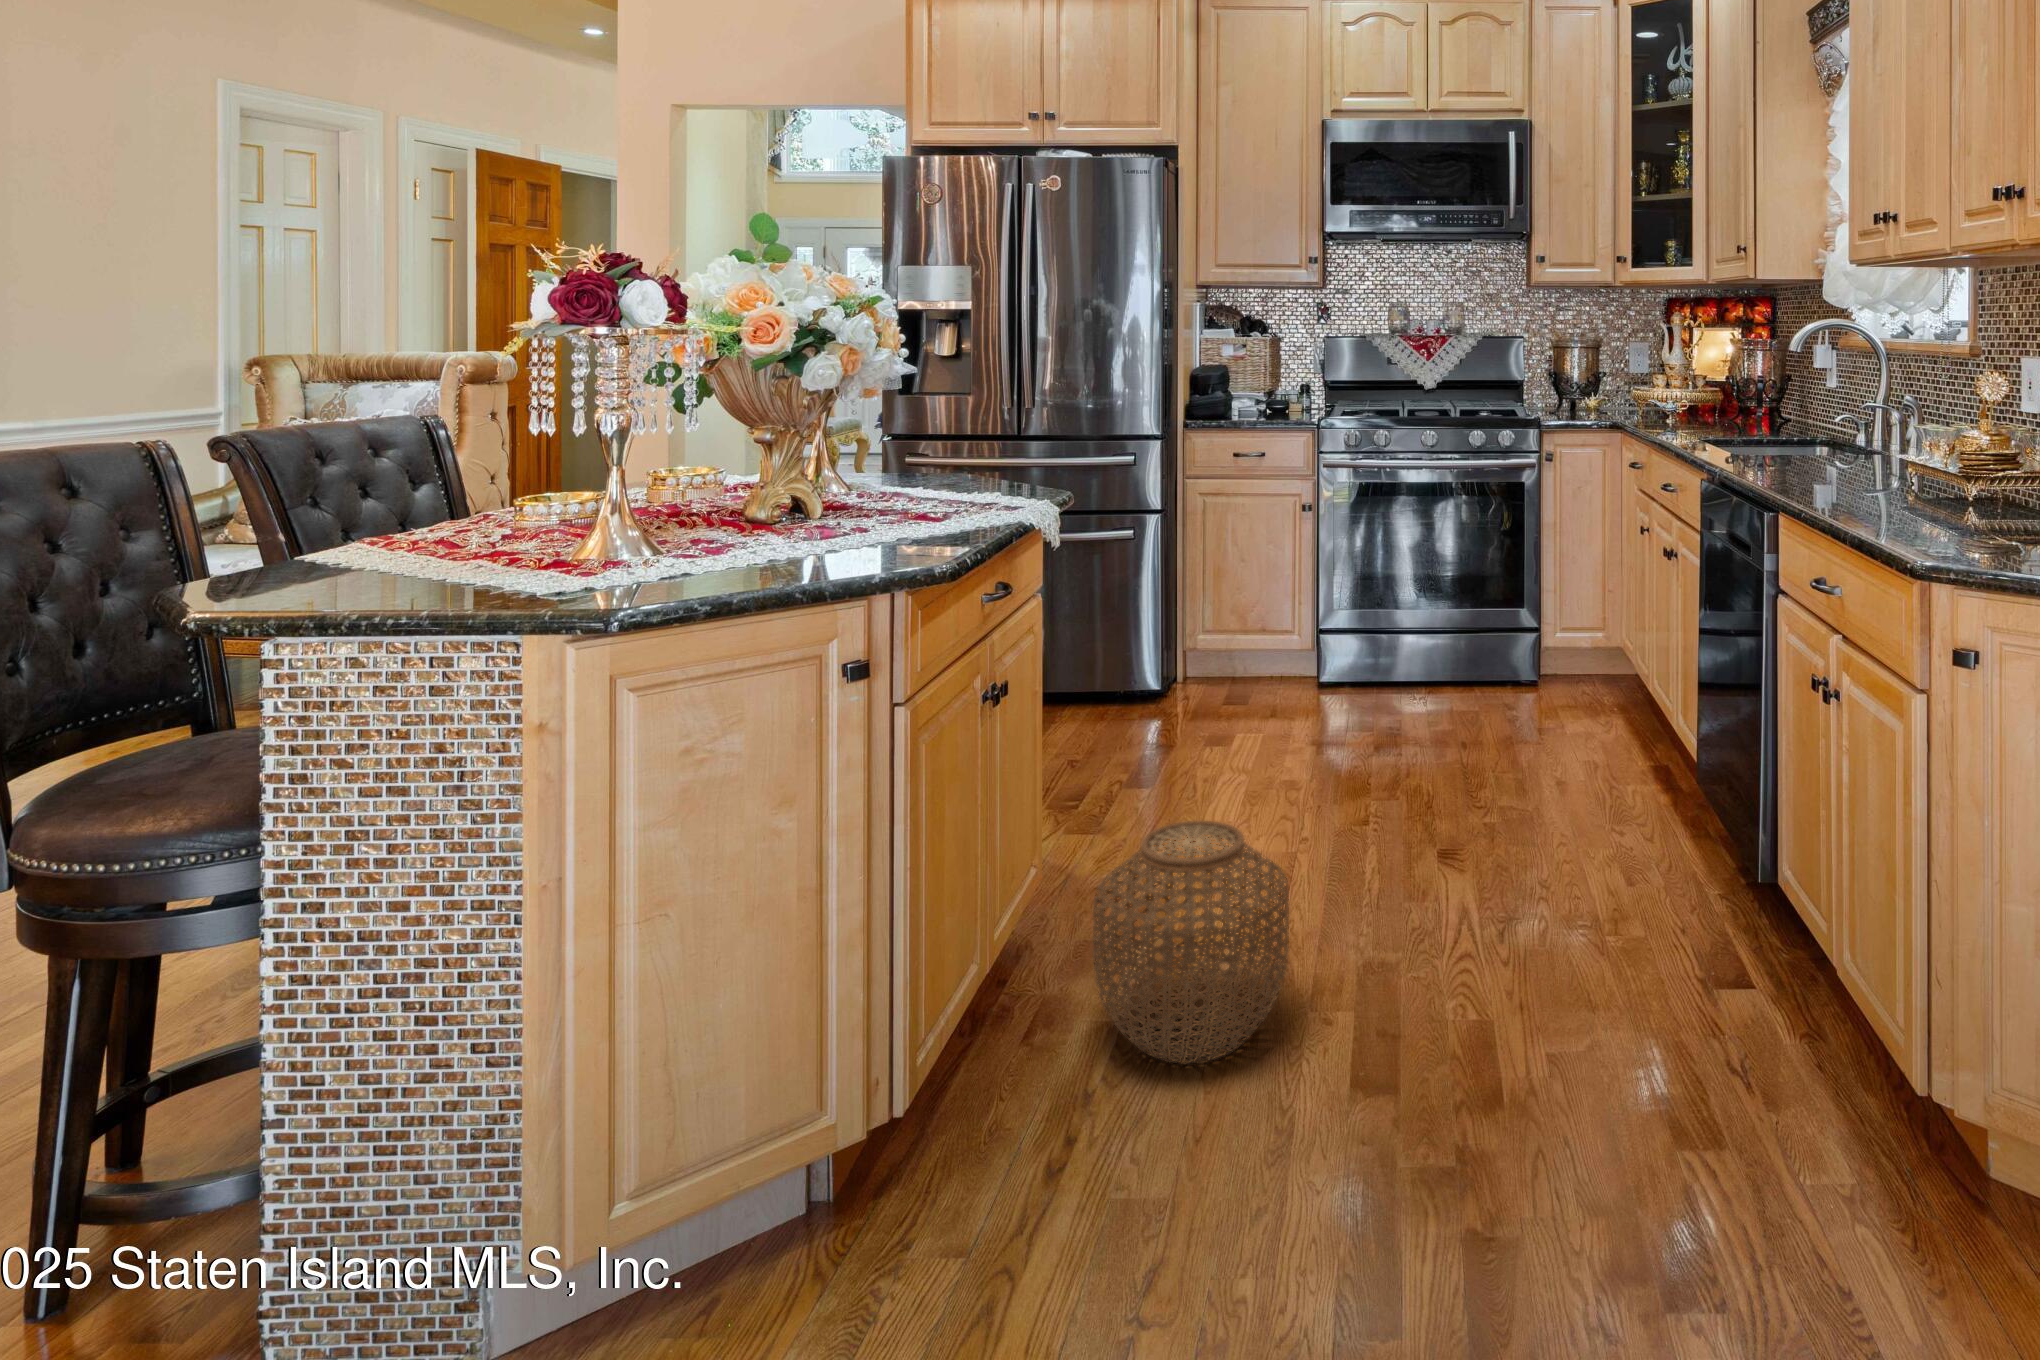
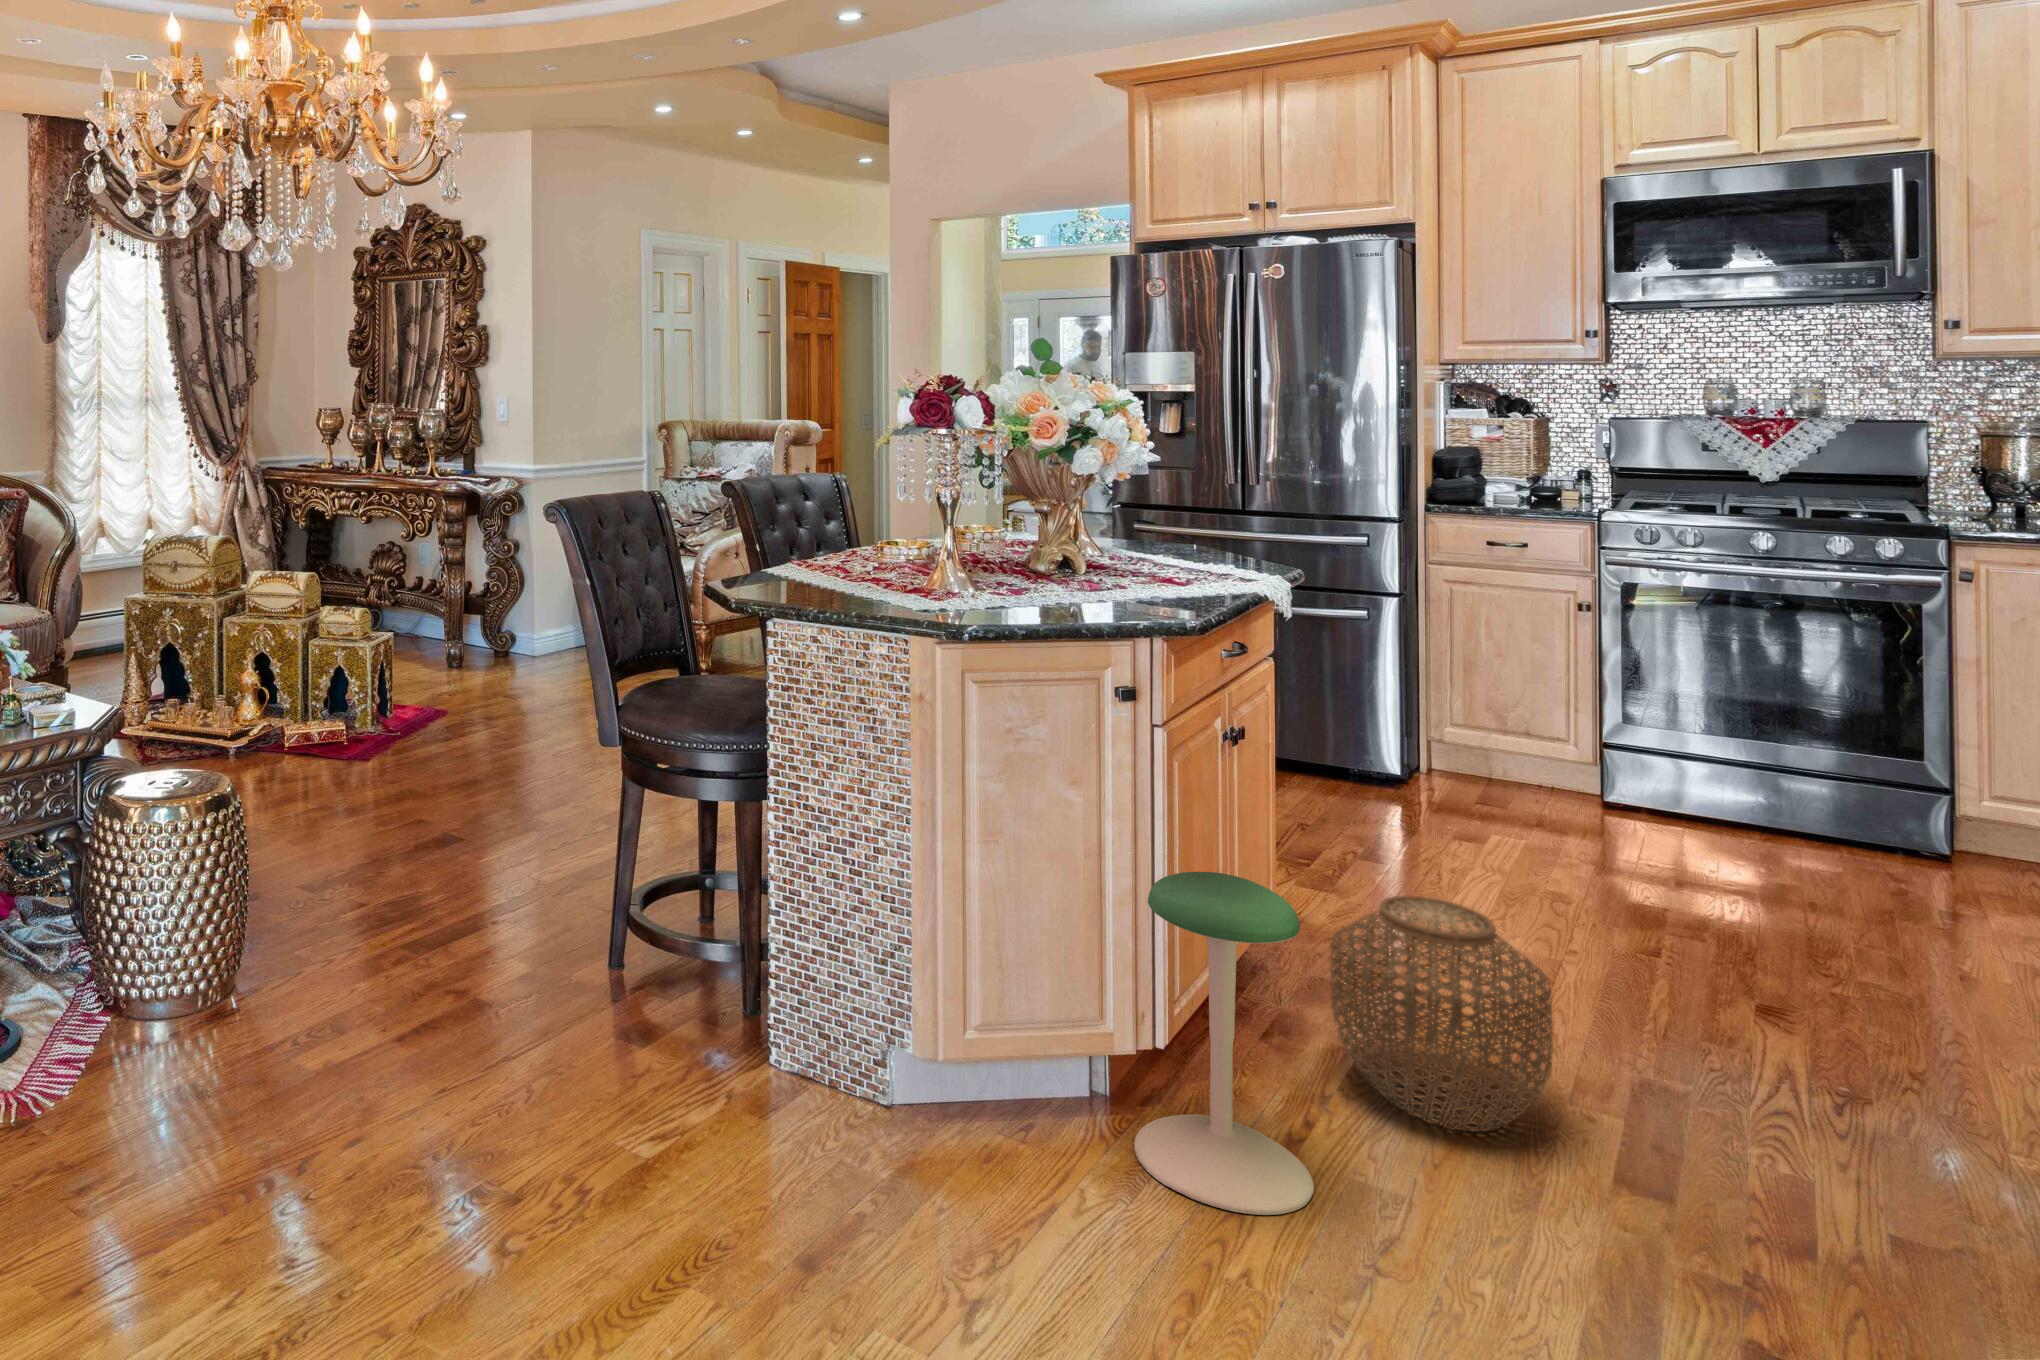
stool: none [861,866,1071,1299] -> present [1134,872,1314,1215]

